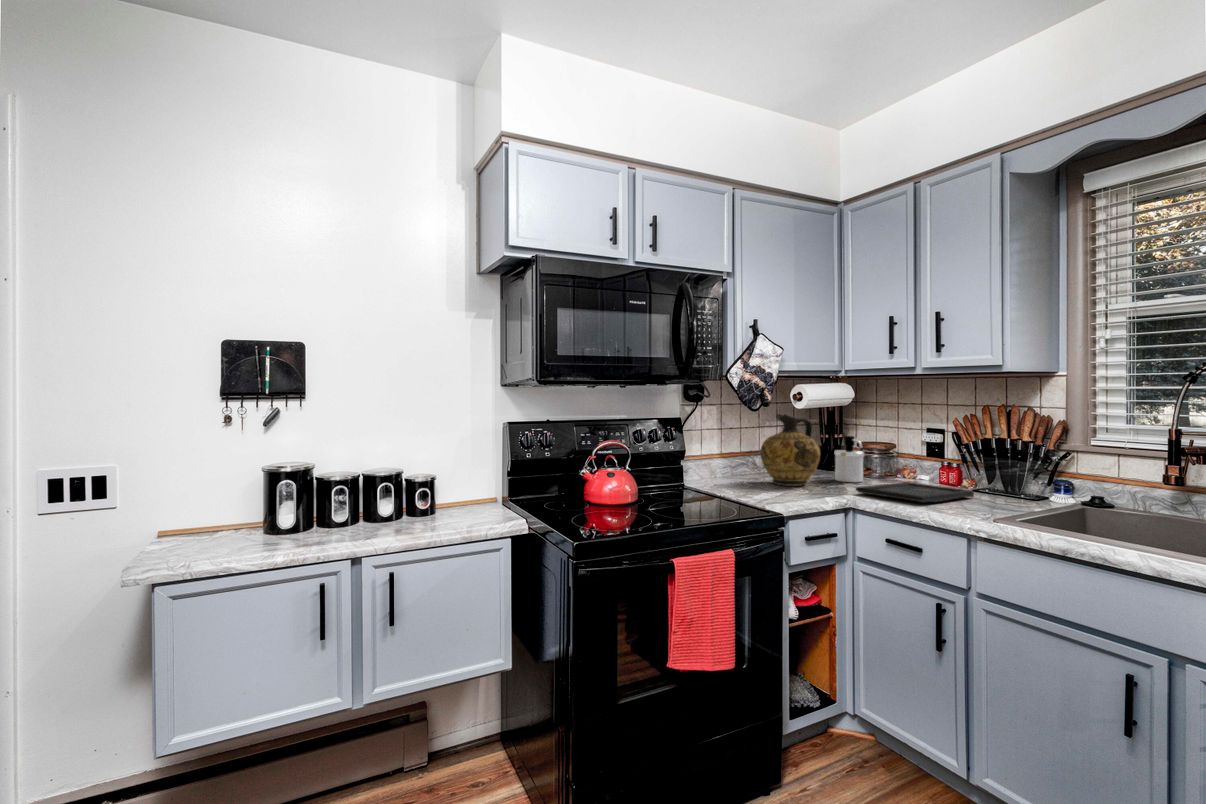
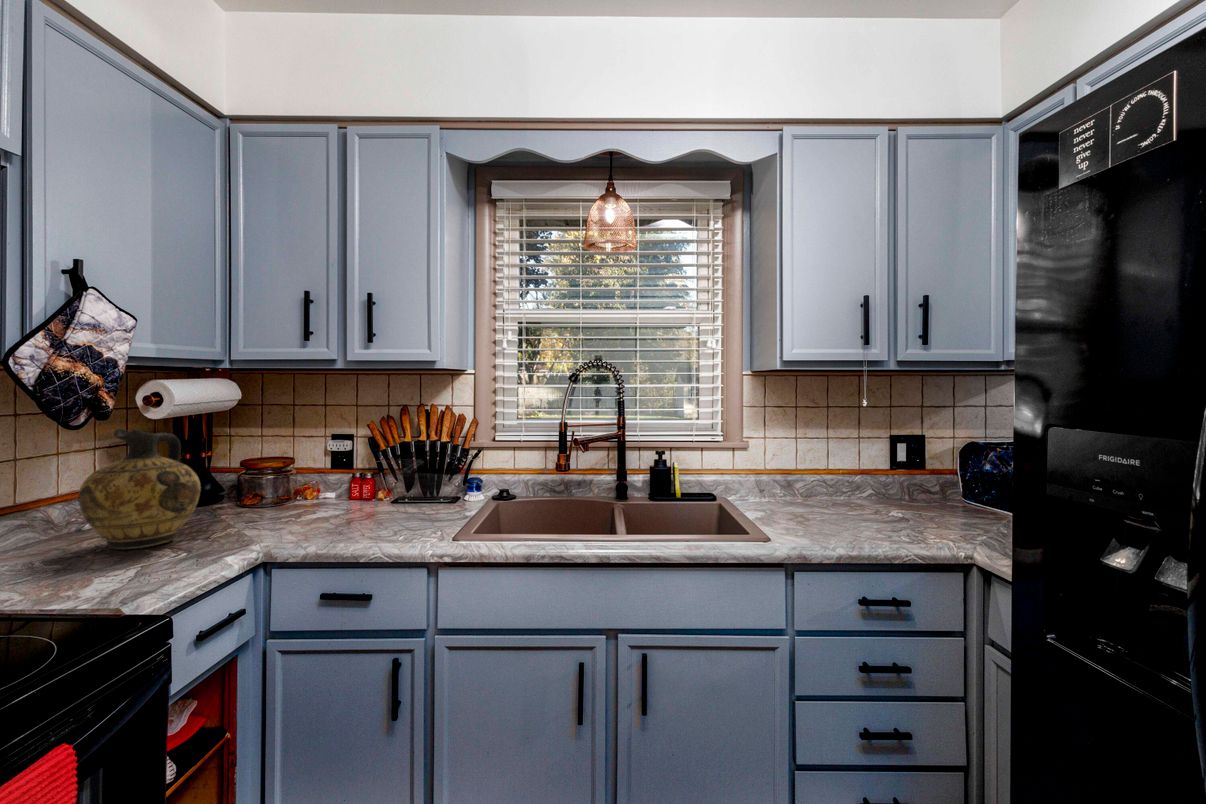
soap dispenser: present [834,436,864,482] -> none [212,453,261,520]
tray: present [856,482,974,502] -> none [268,504,401,535]

